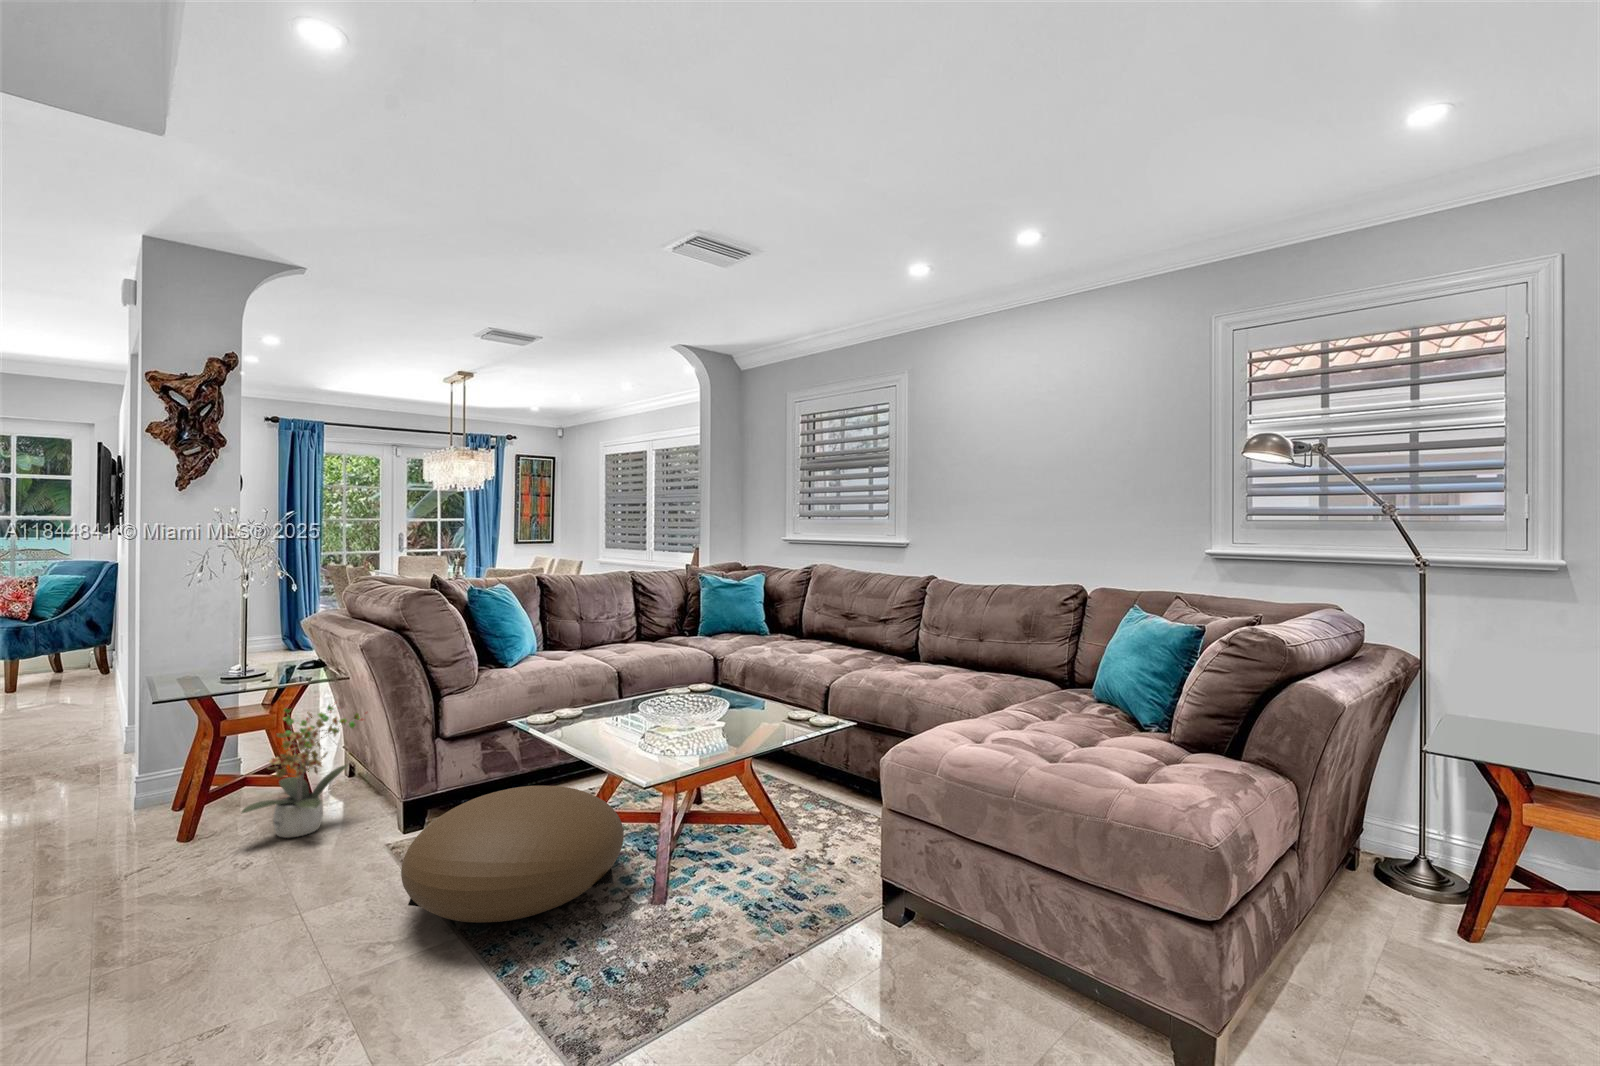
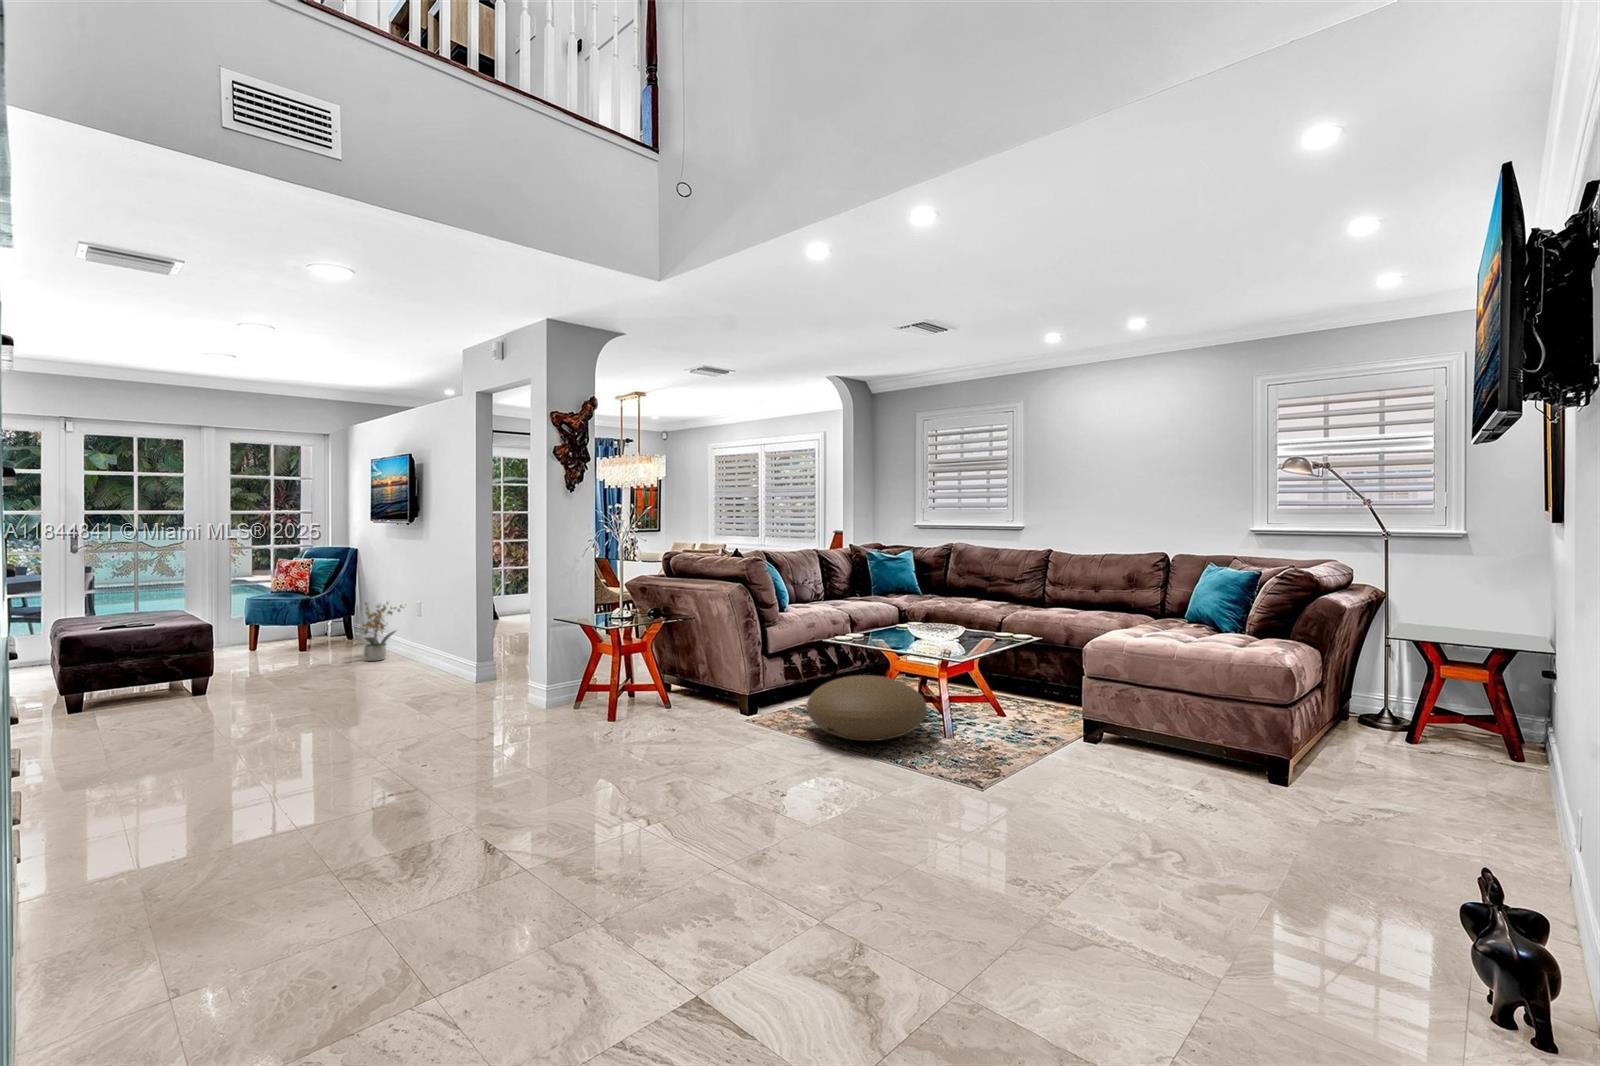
potted plant: present [242,705,367,838] -> present [353,602,403,661]

